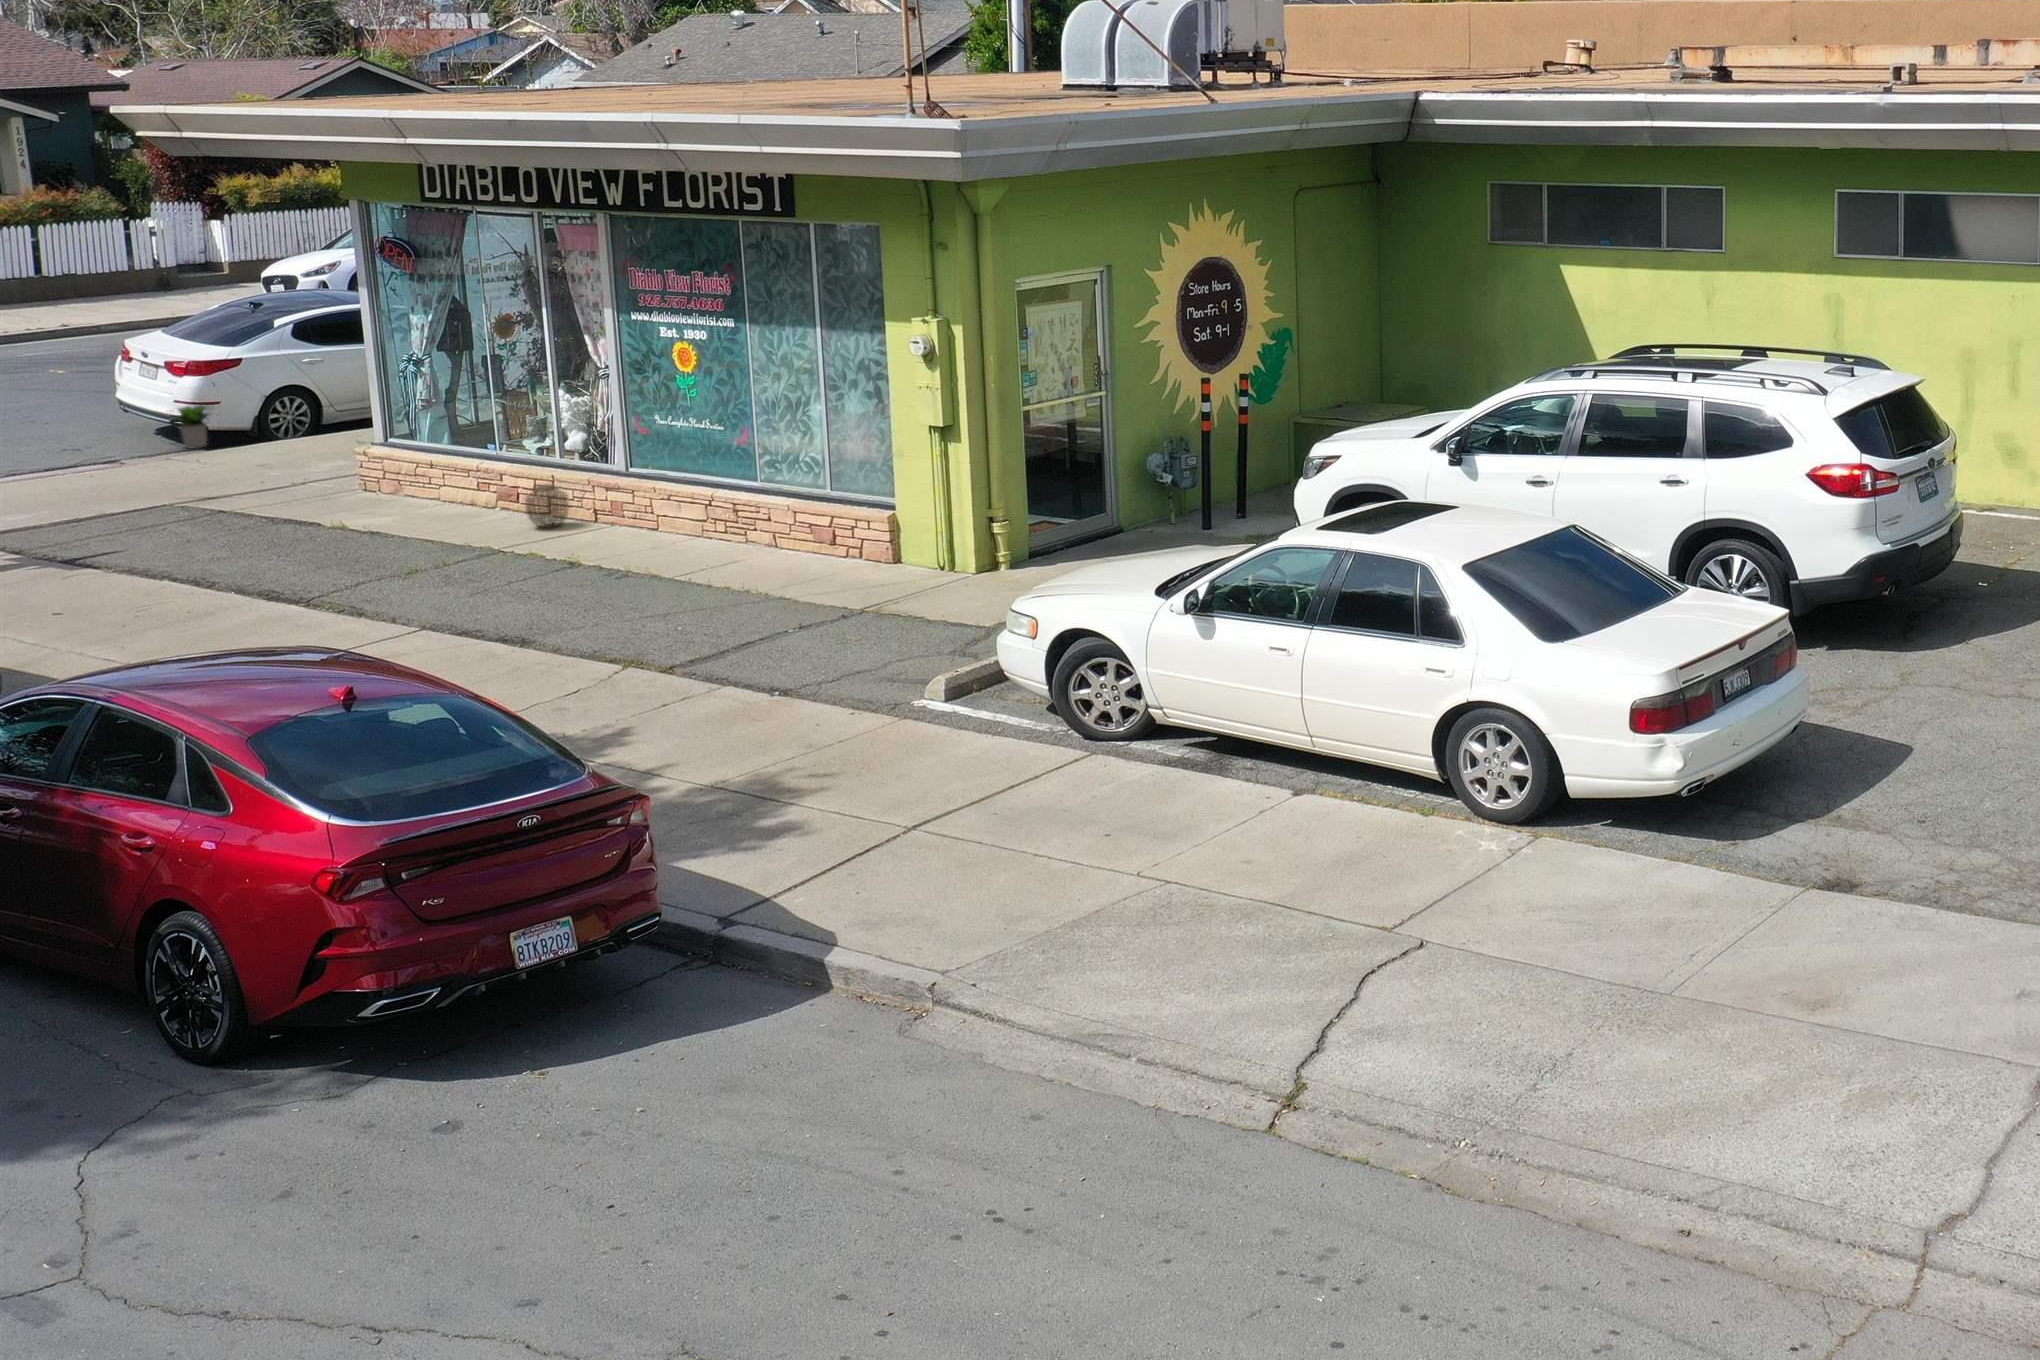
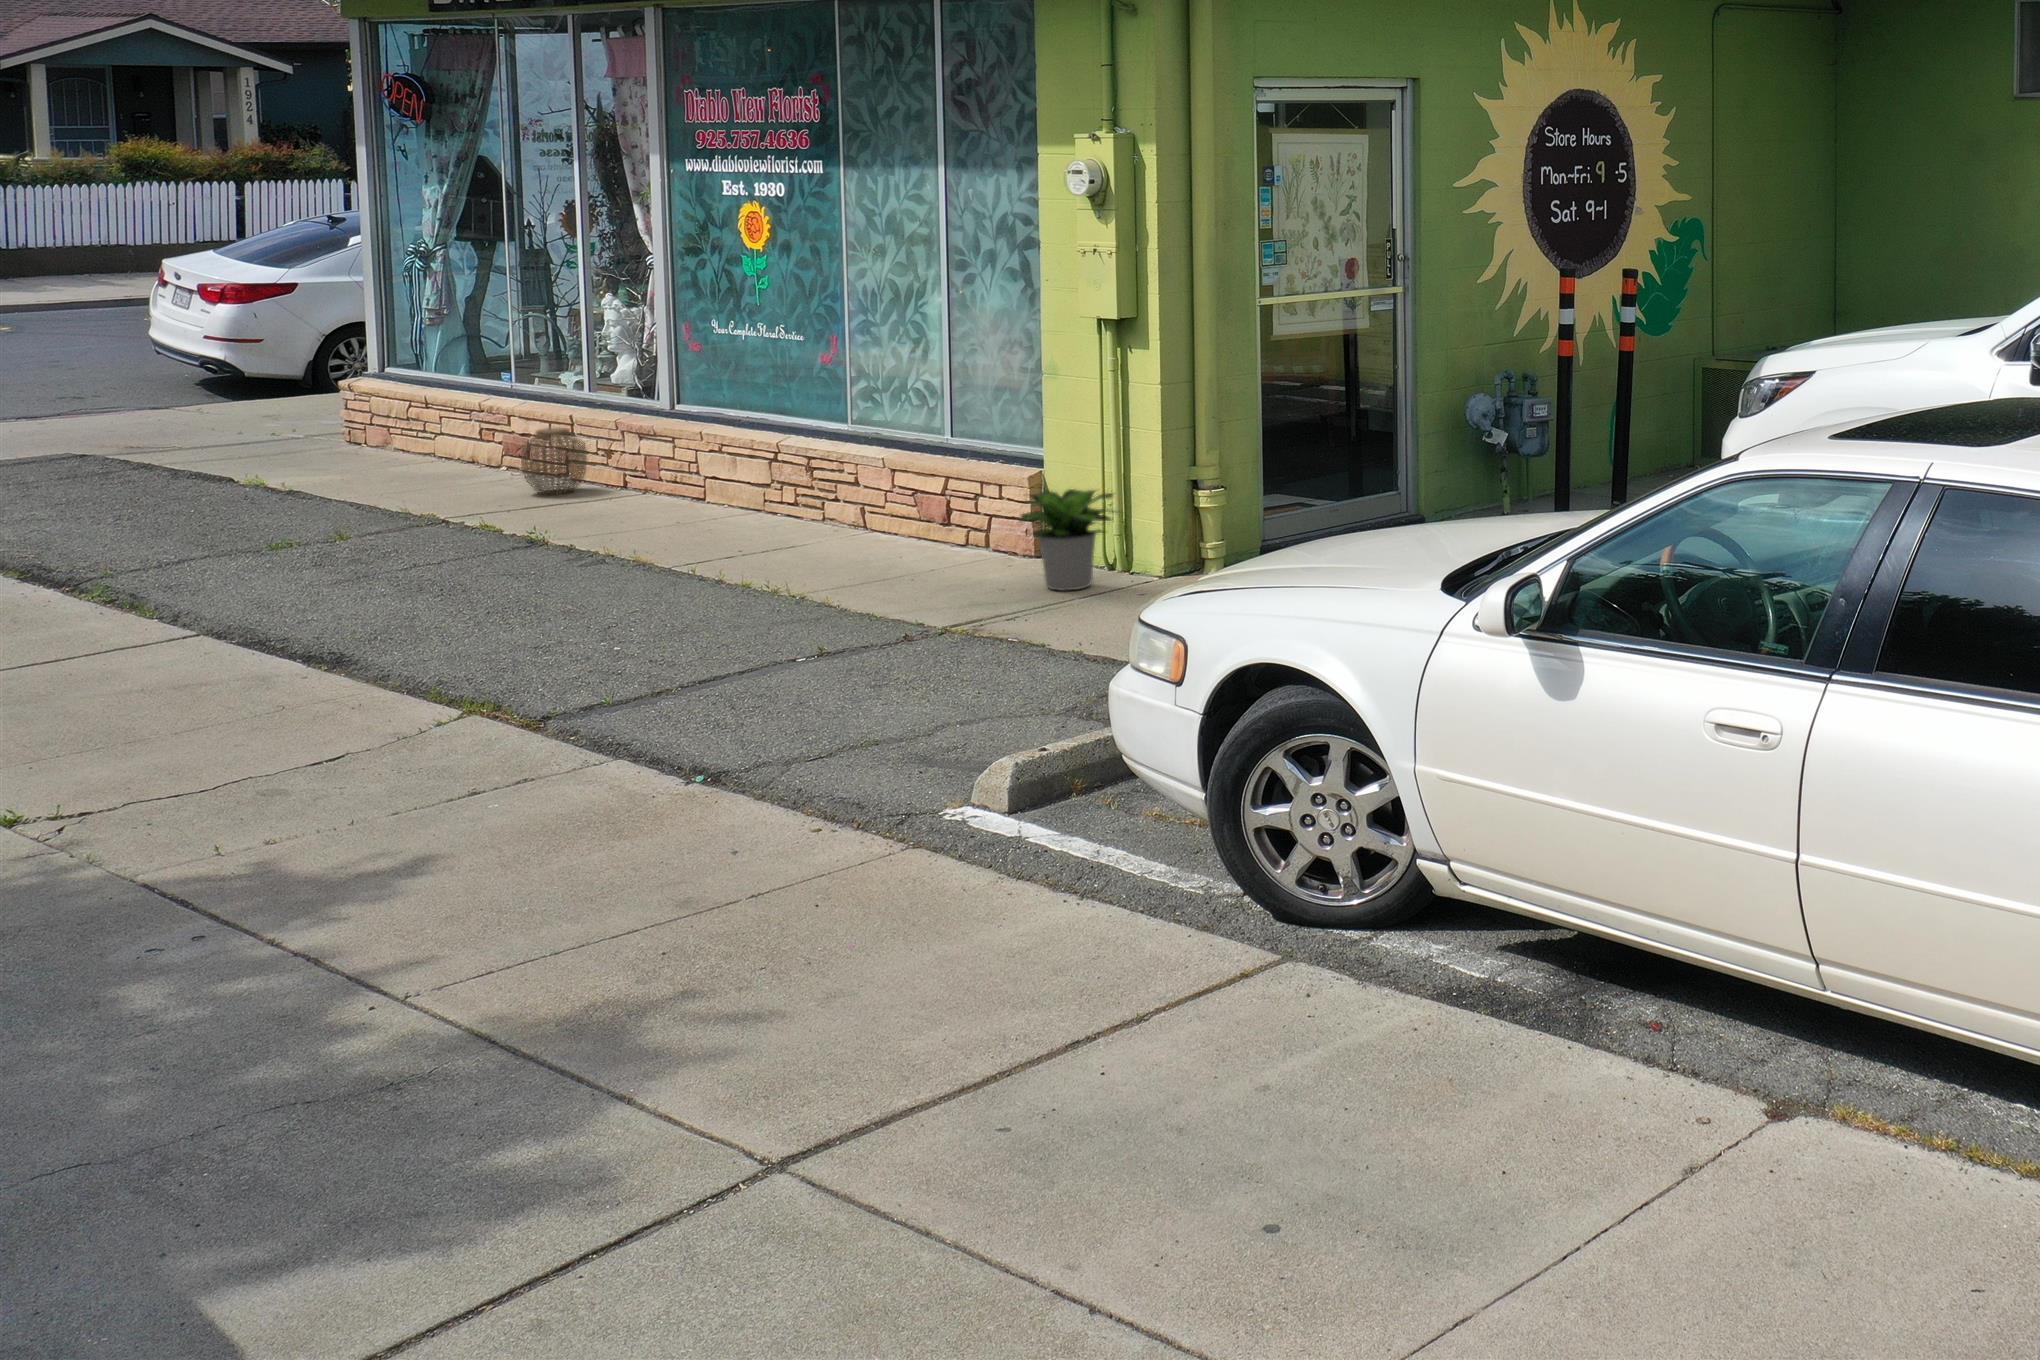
potted plant: present [171,405,209,449] -> present [1020,489,1113,591]

